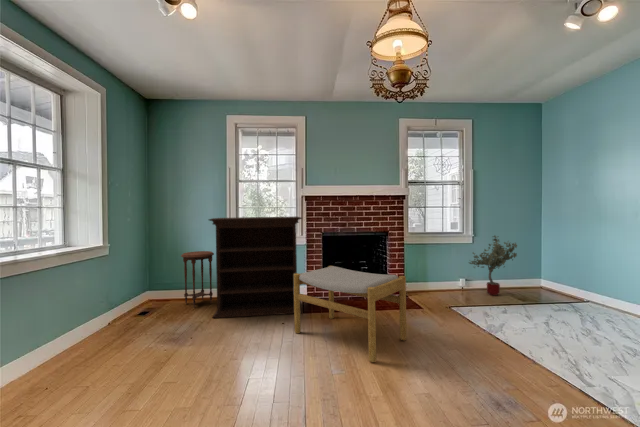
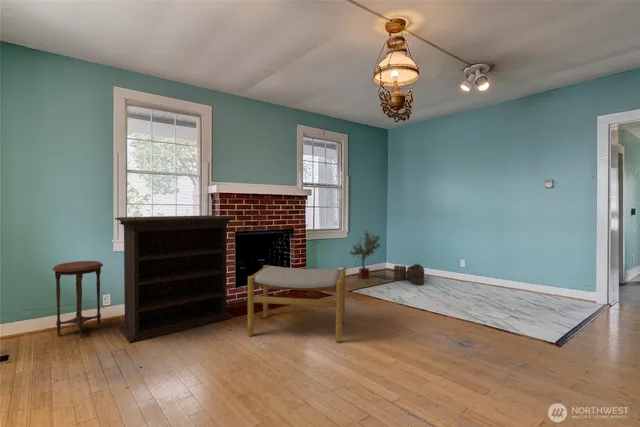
woven basket: none [537,281,595,315] -> present [394,264,424,285]

